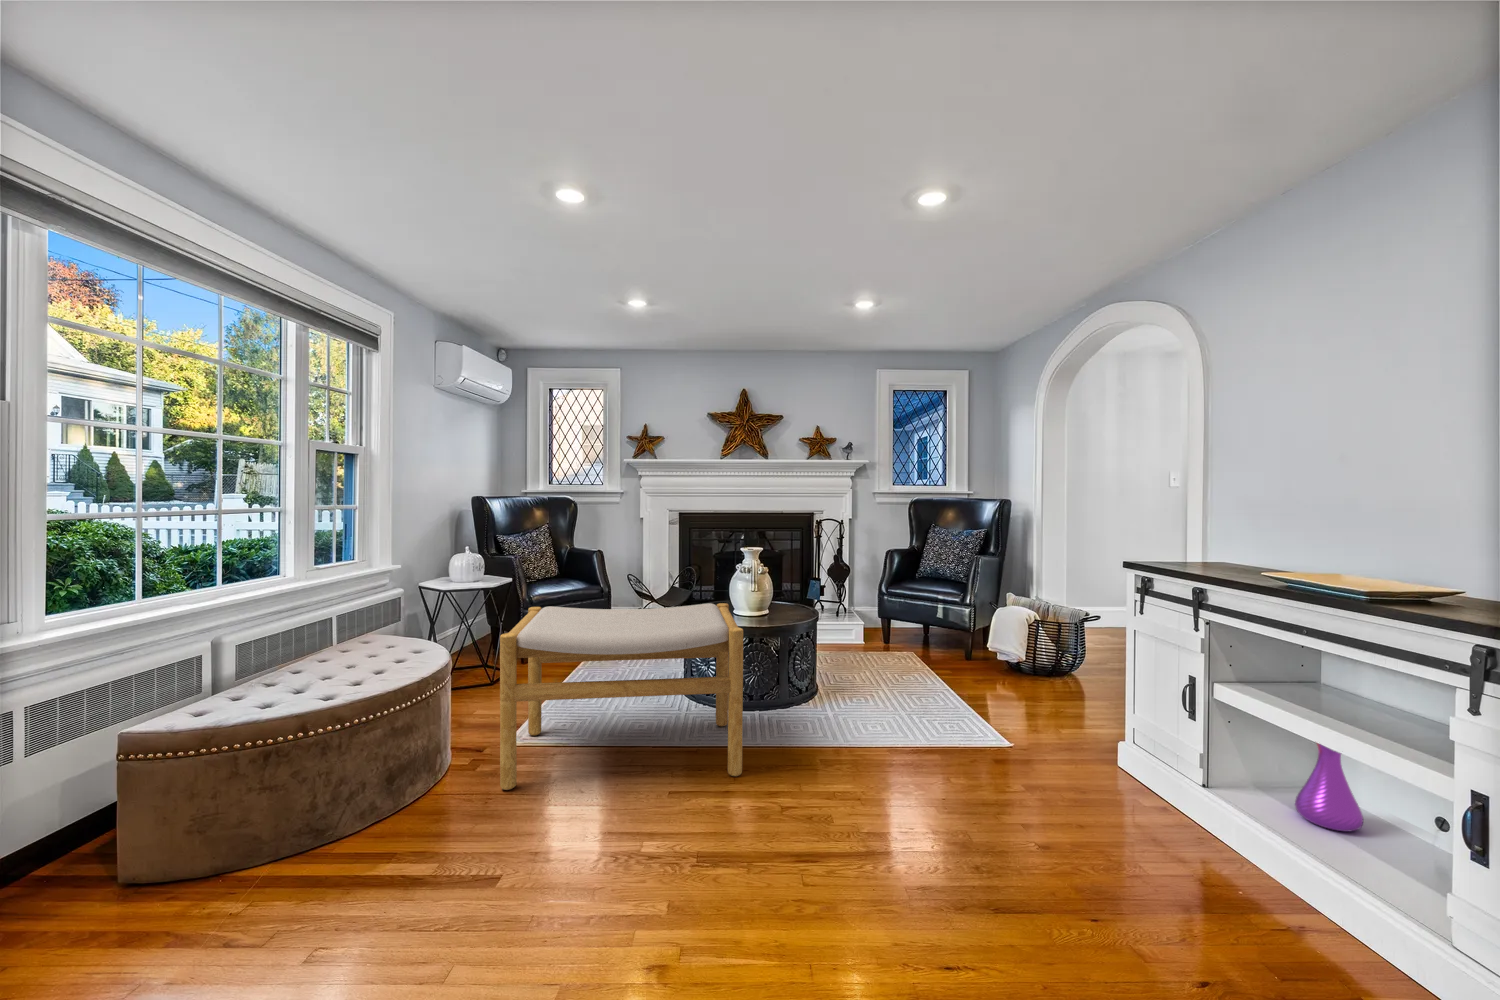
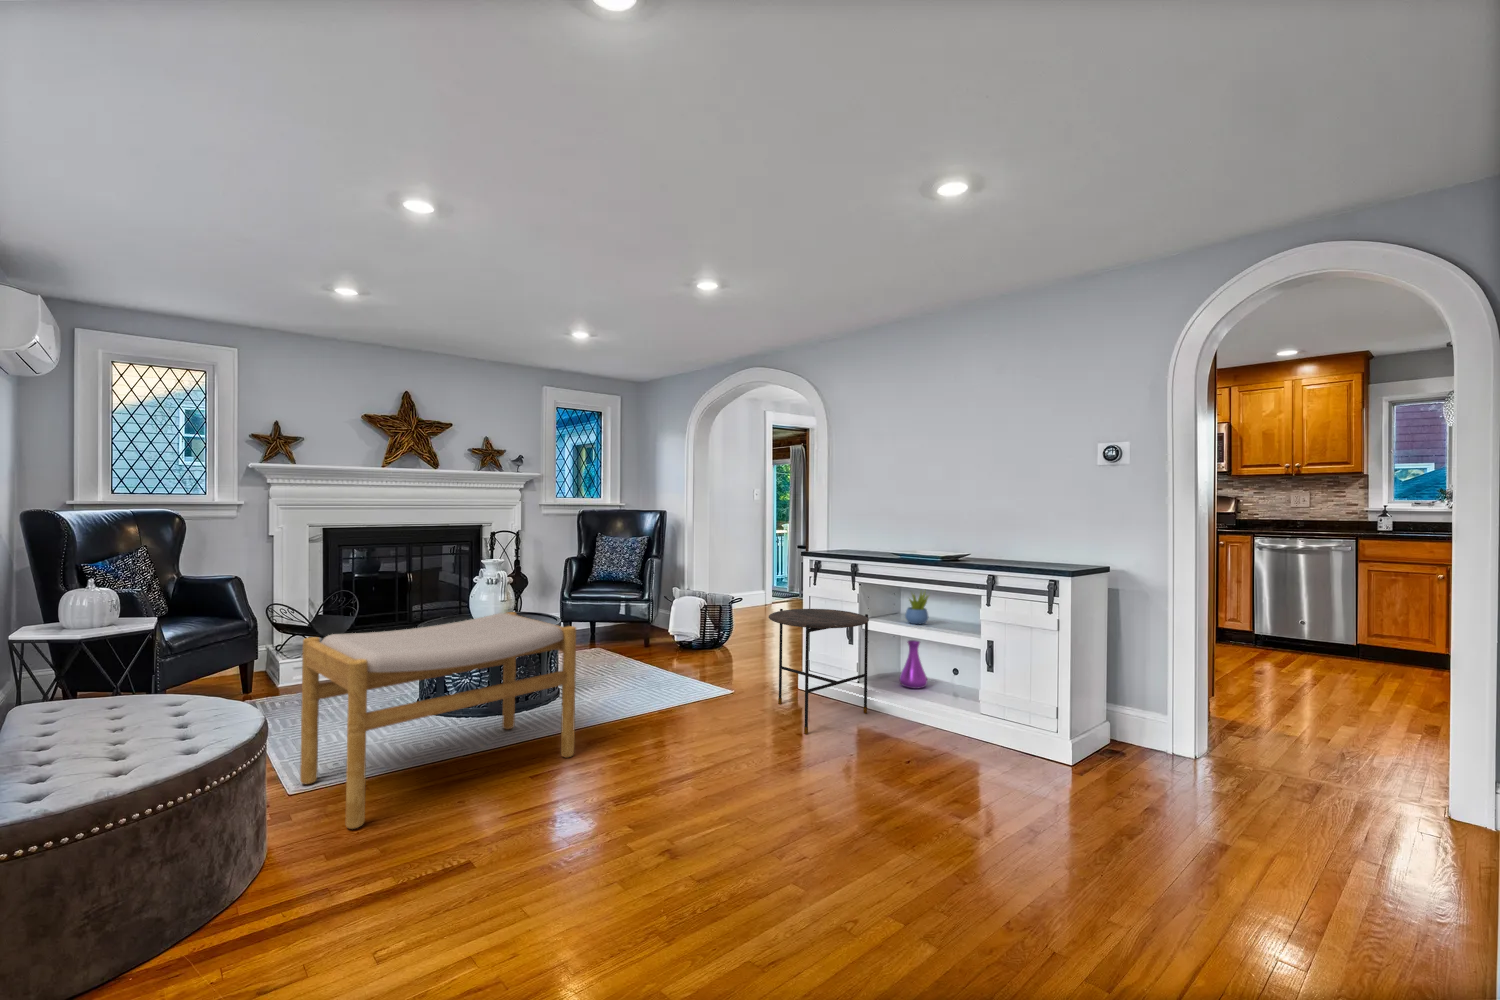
side table: none [1023,642,1211,845] -> present [769,609,869,734]
succulent plant: none [1314,644,1373,711] -> present [905,592,929,624]

